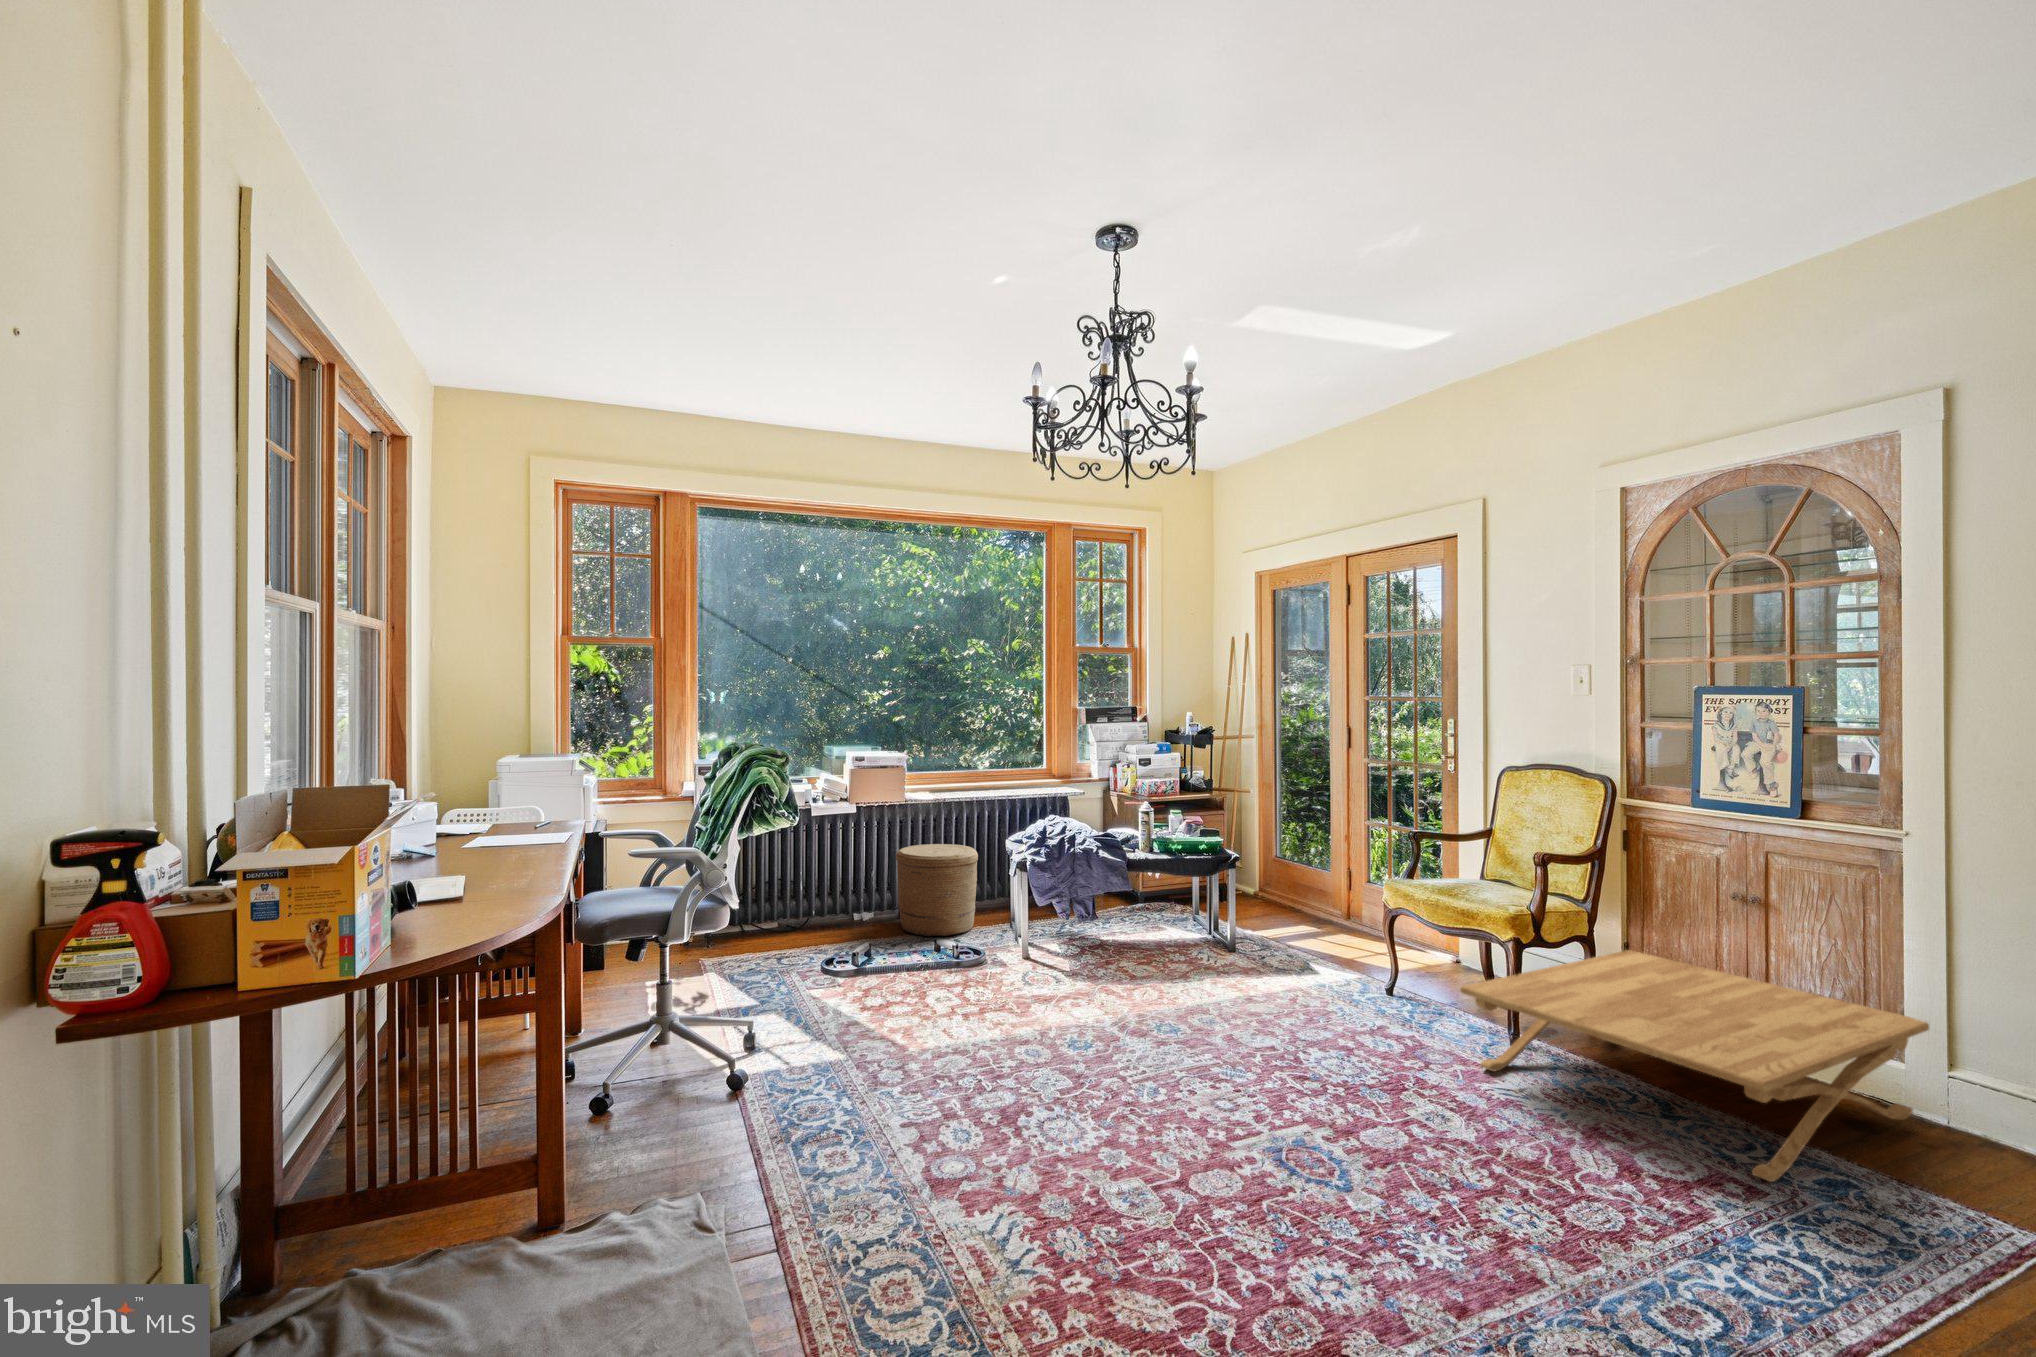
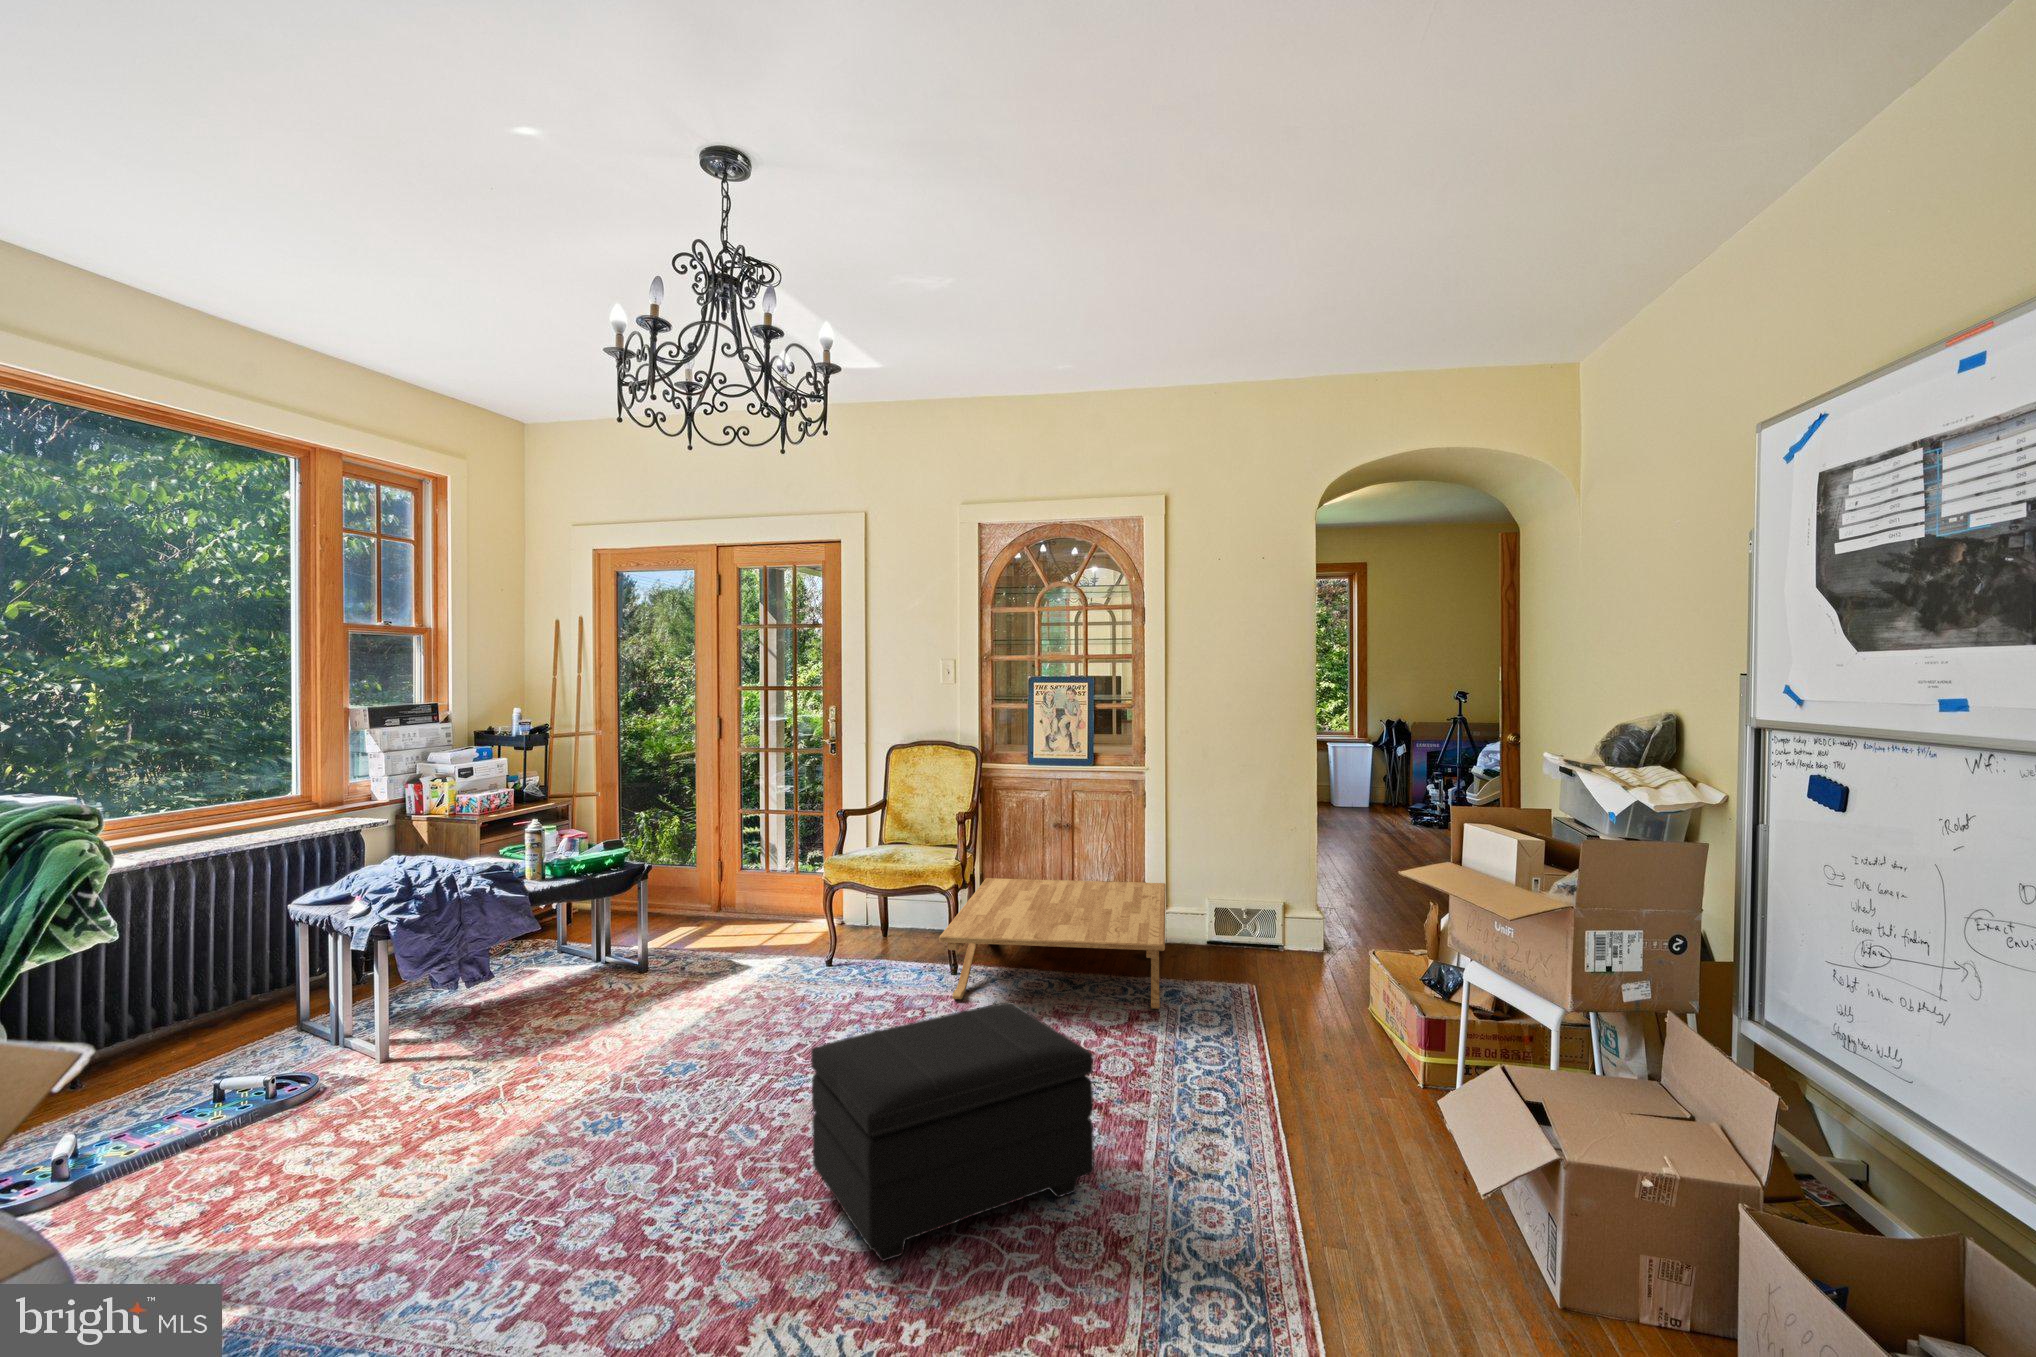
woven basket: present [896,844,978,937] -> none [93,927,262,1081]
footstool: none [1097,1018,1380,1282] -> present [811,1002,1094,1261]

